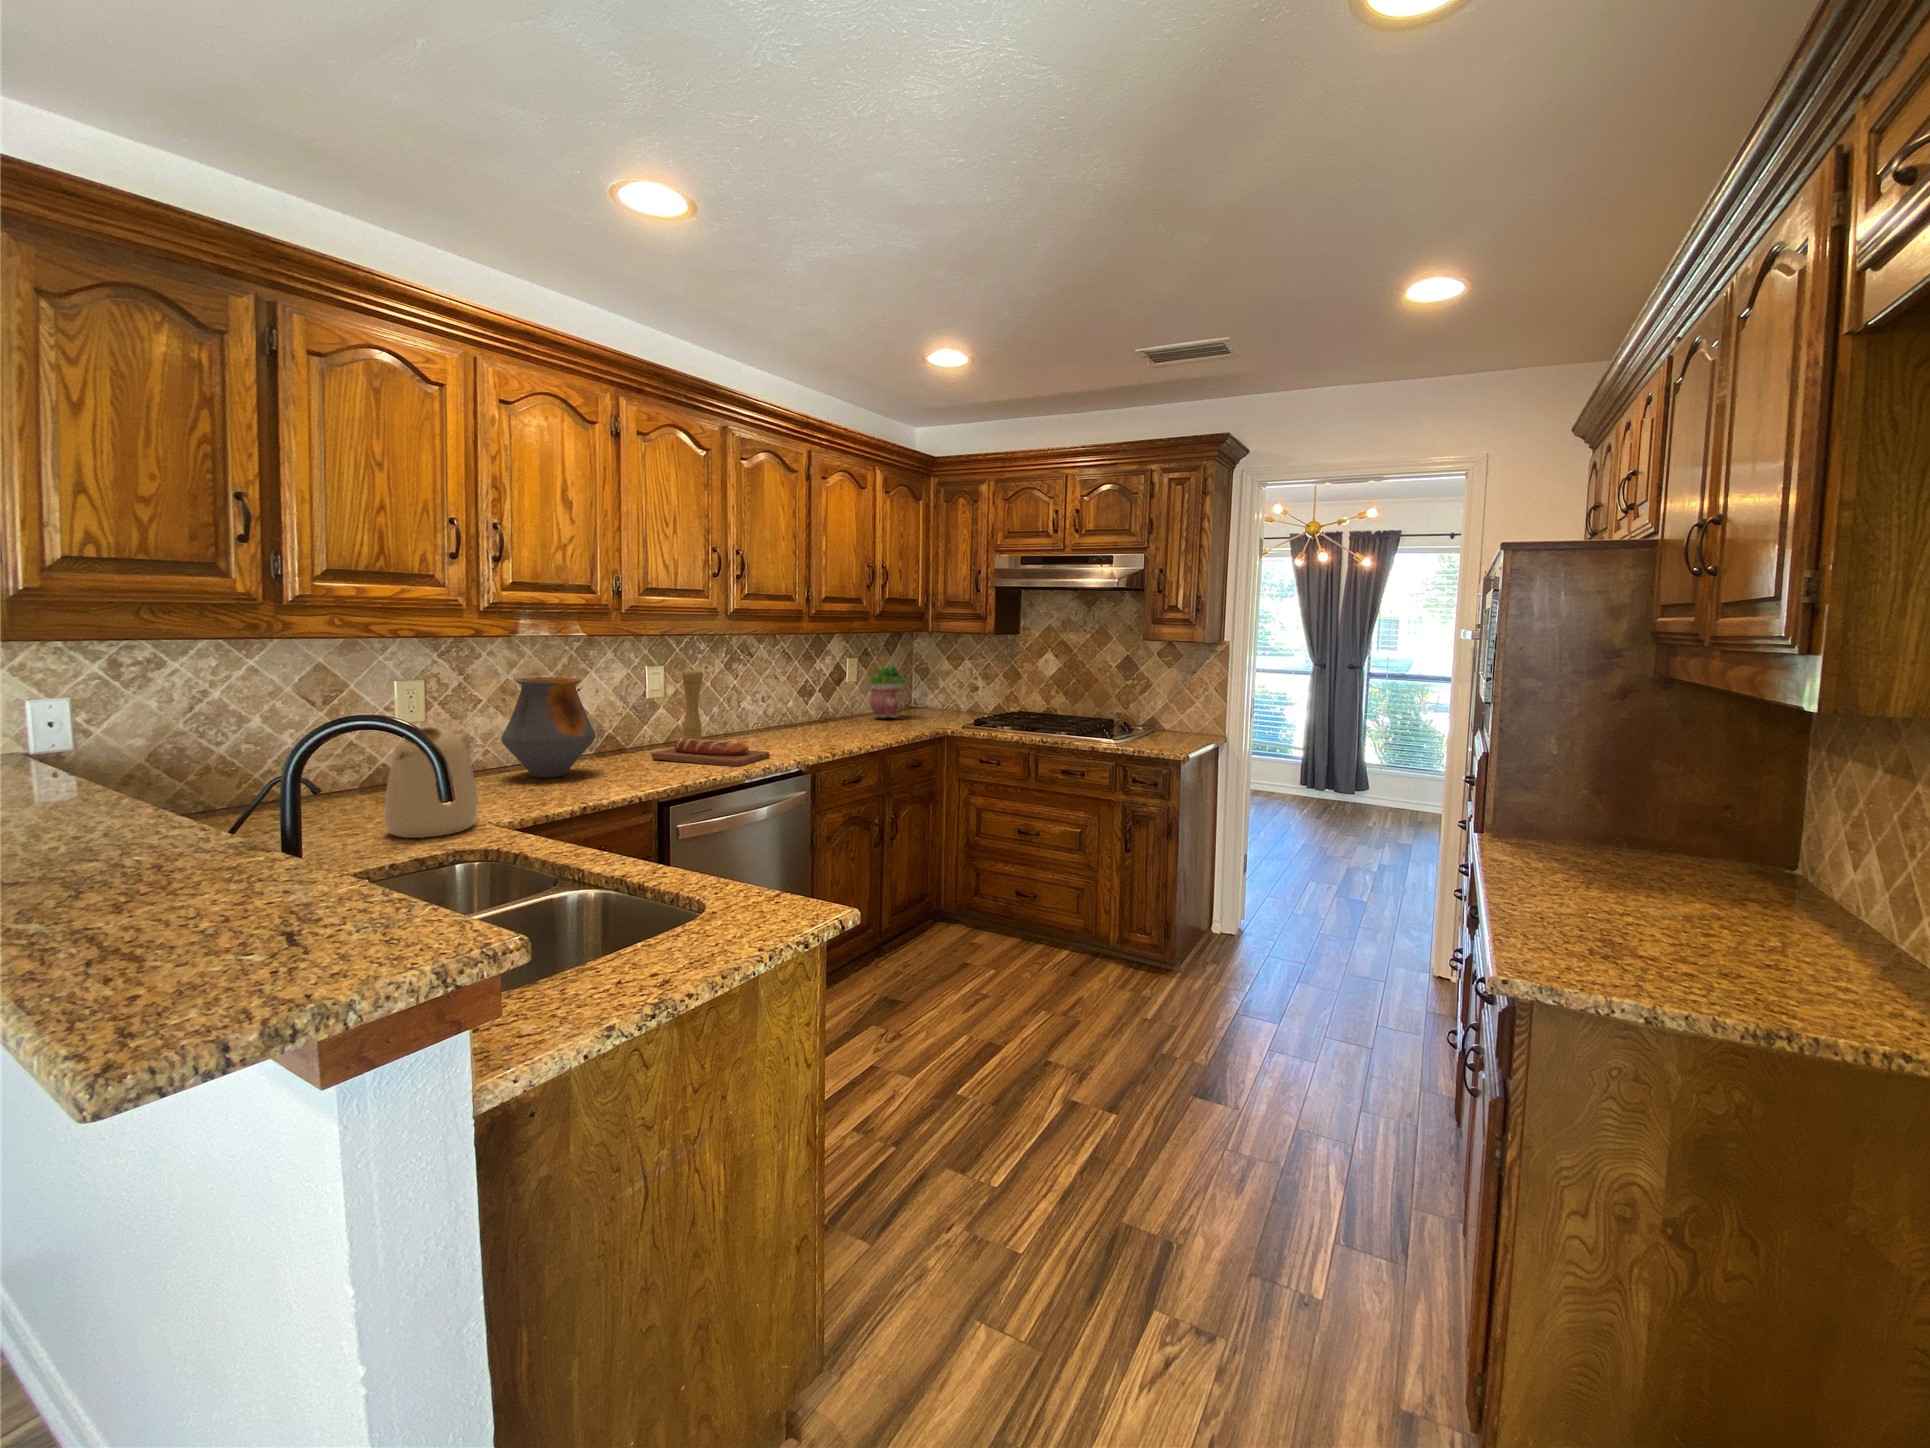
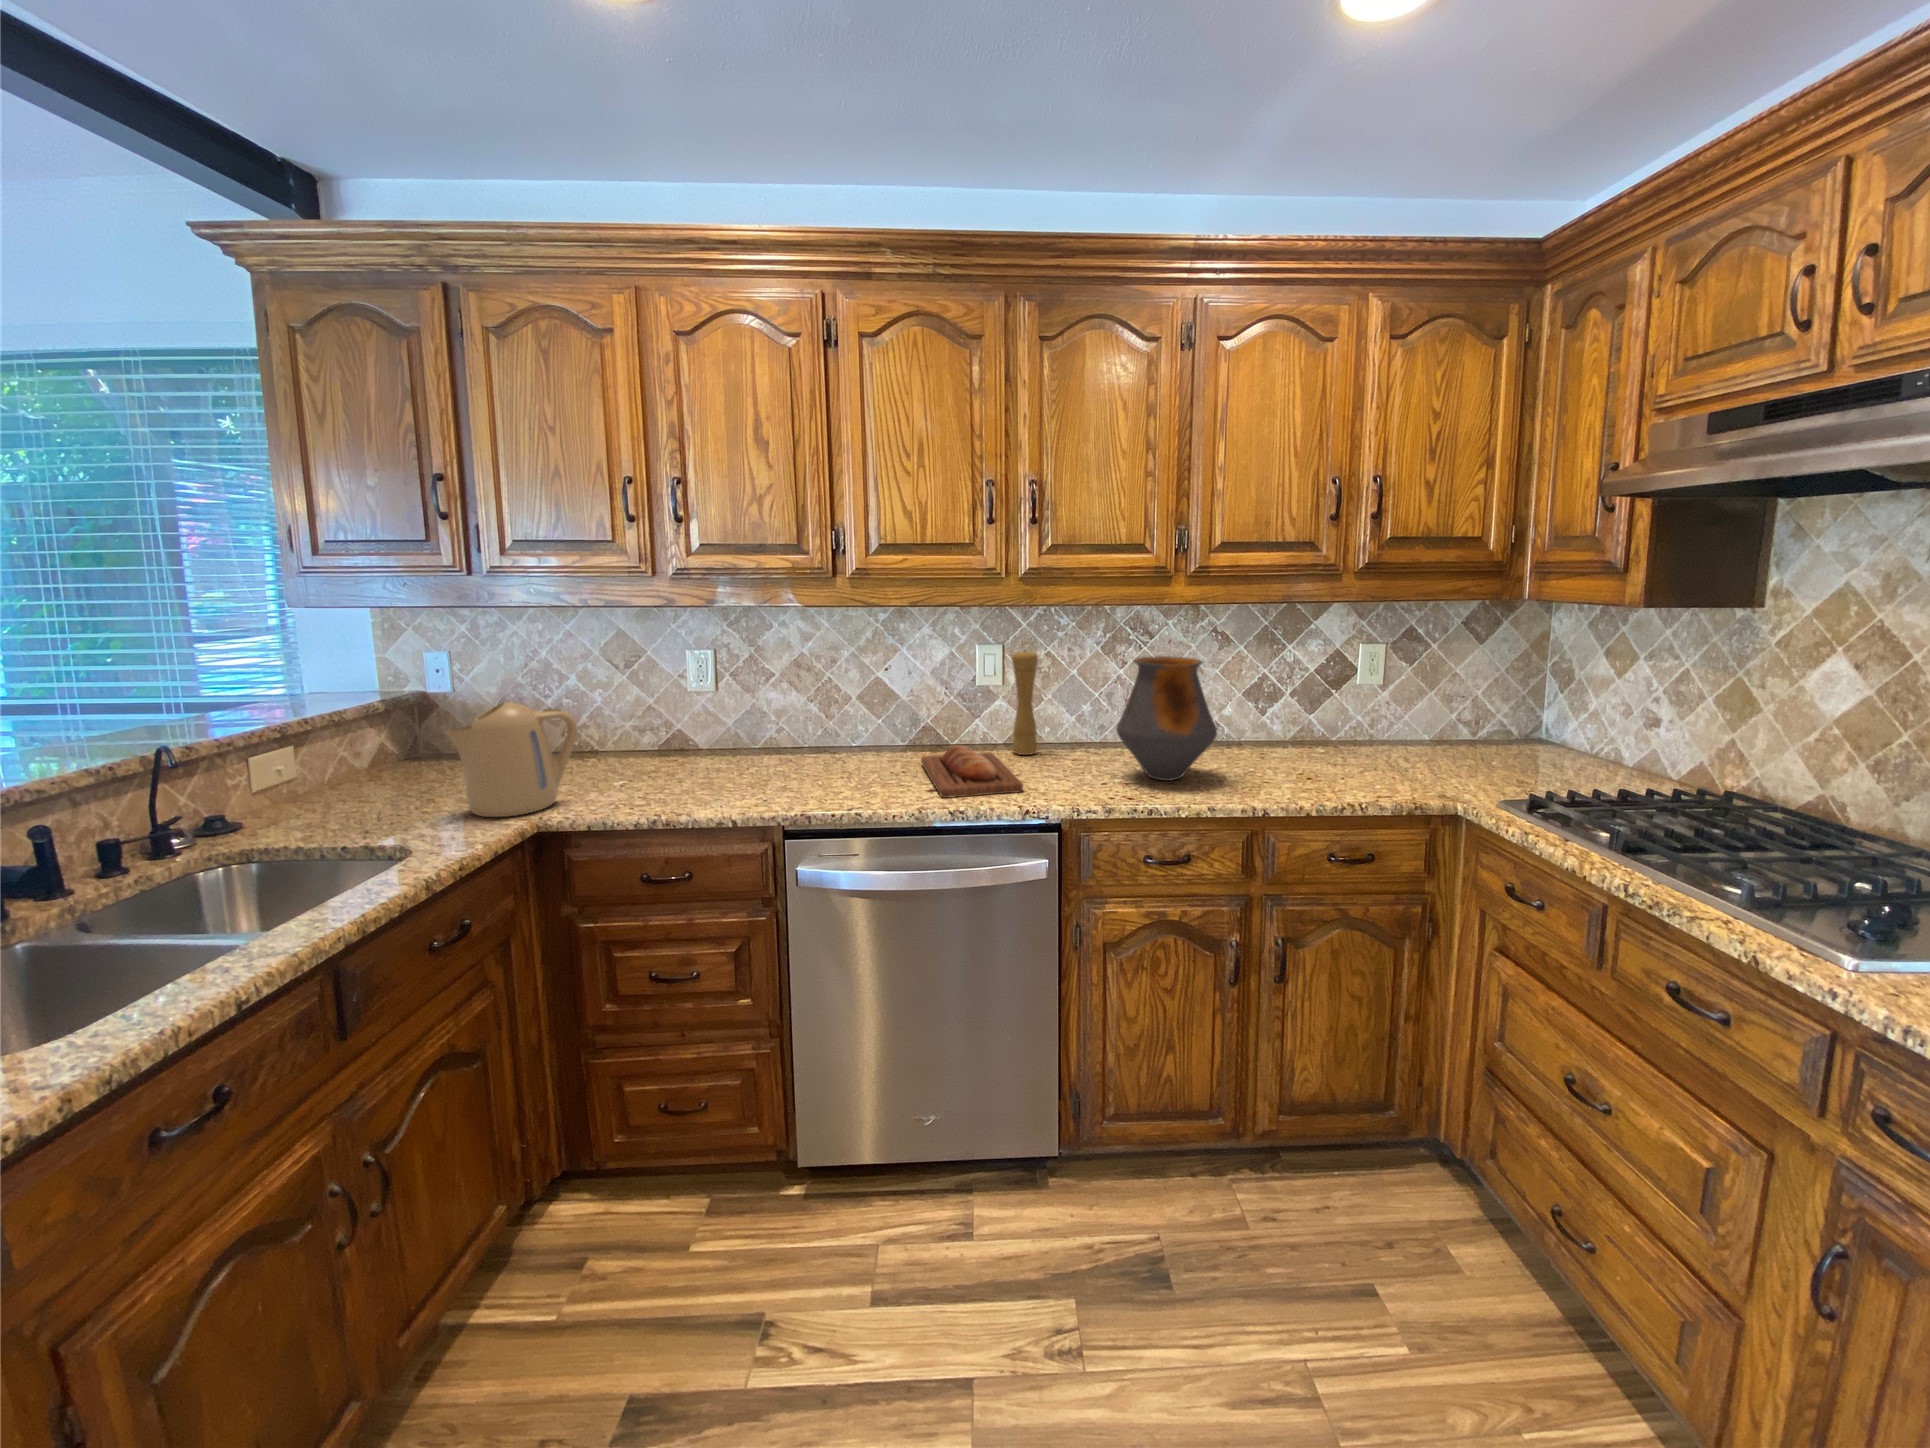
potted plant: present [868,663,910,718] -> none [1380,650,1477,756]
vase: present [501,677,595,778] -> present [1116,656,1217,781]

